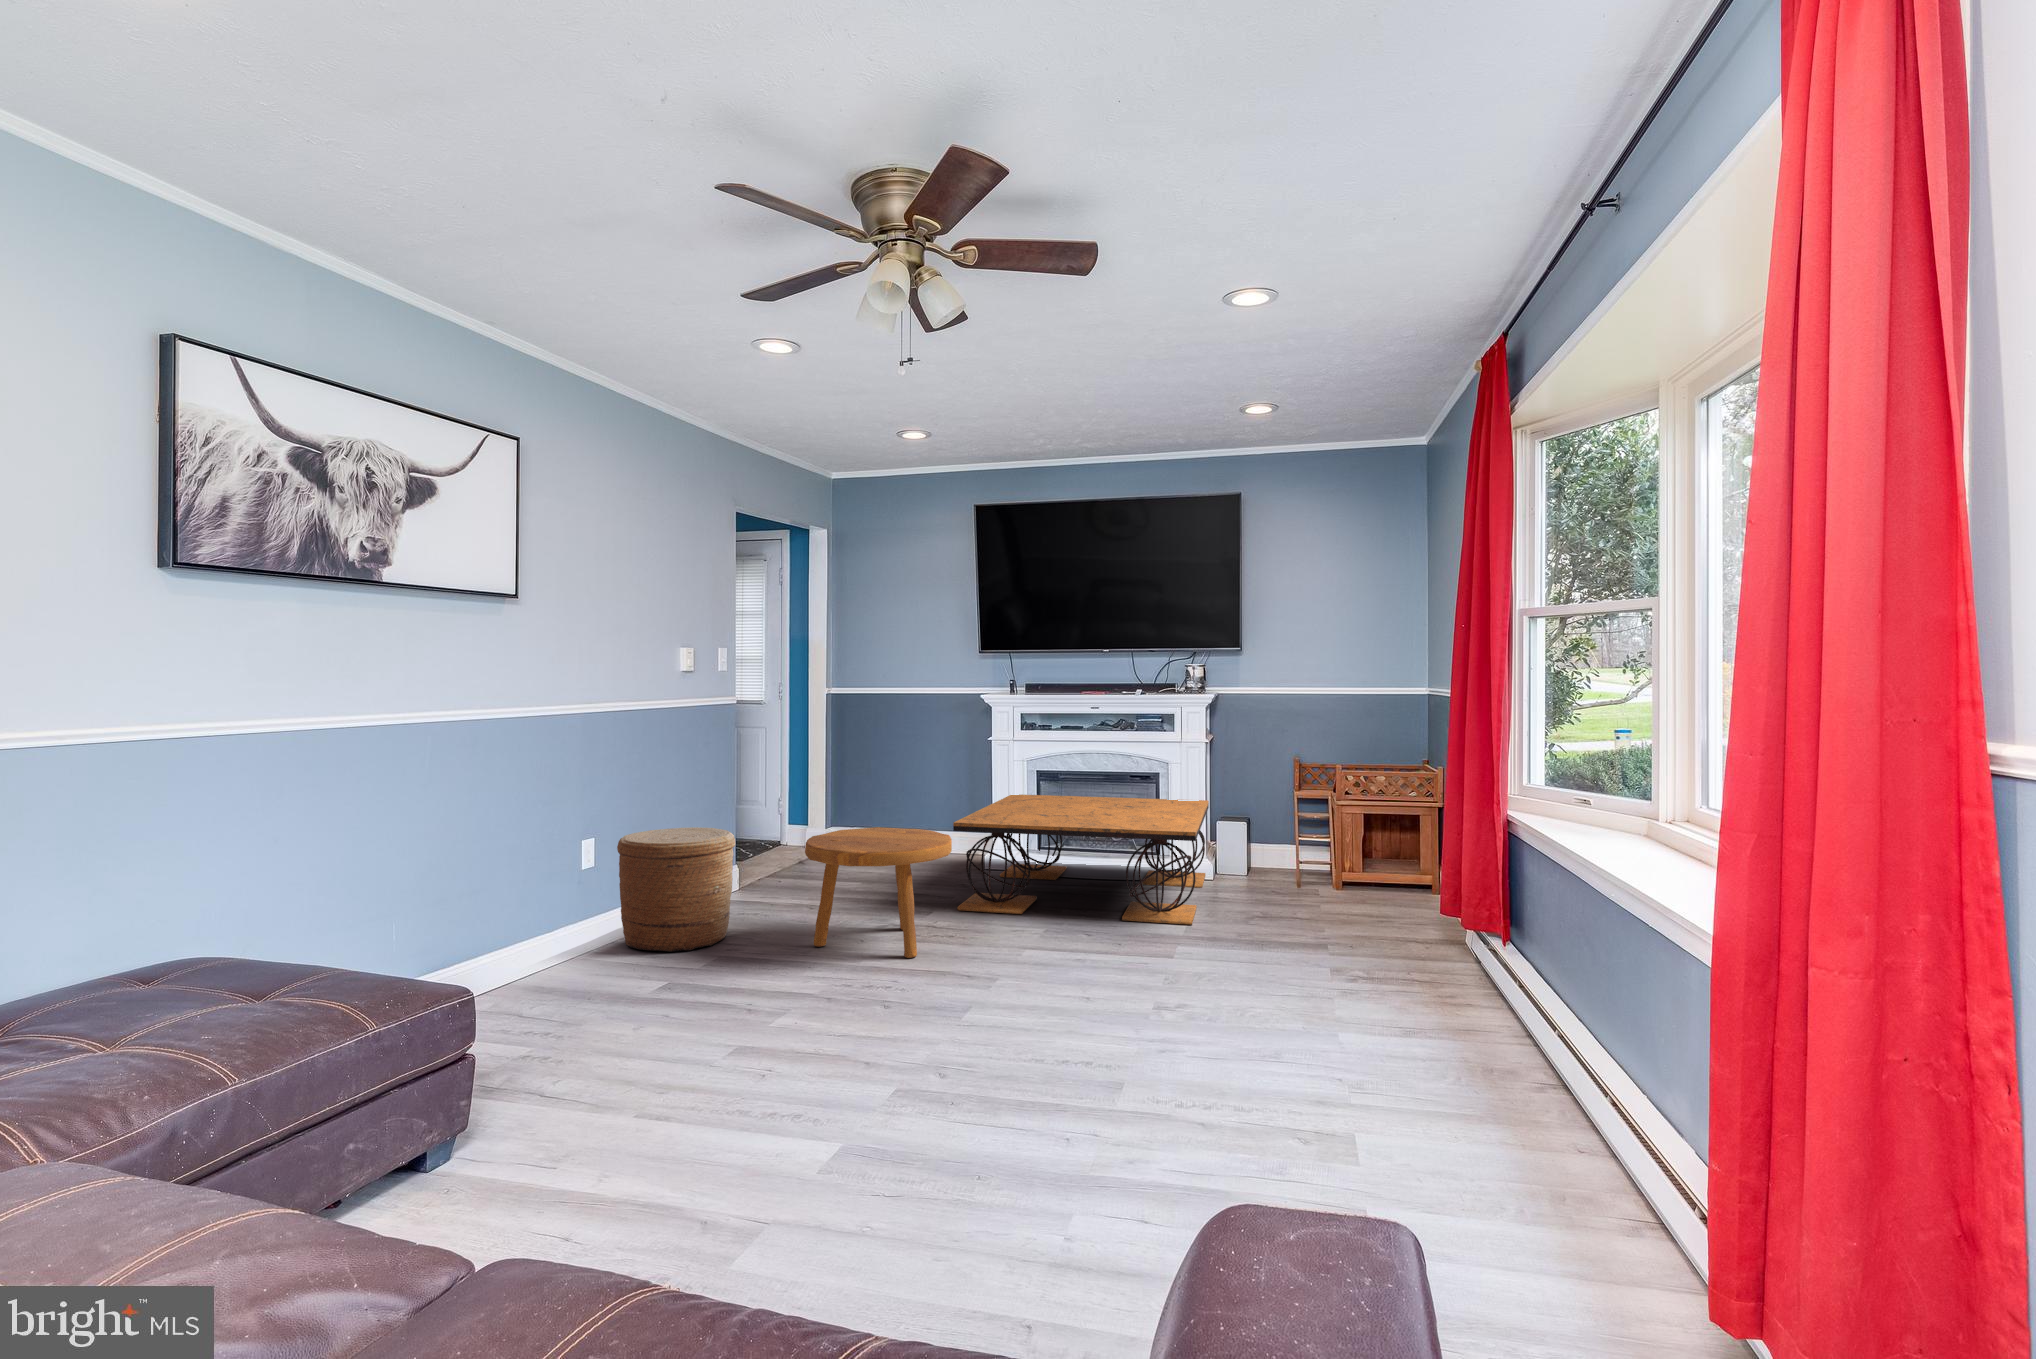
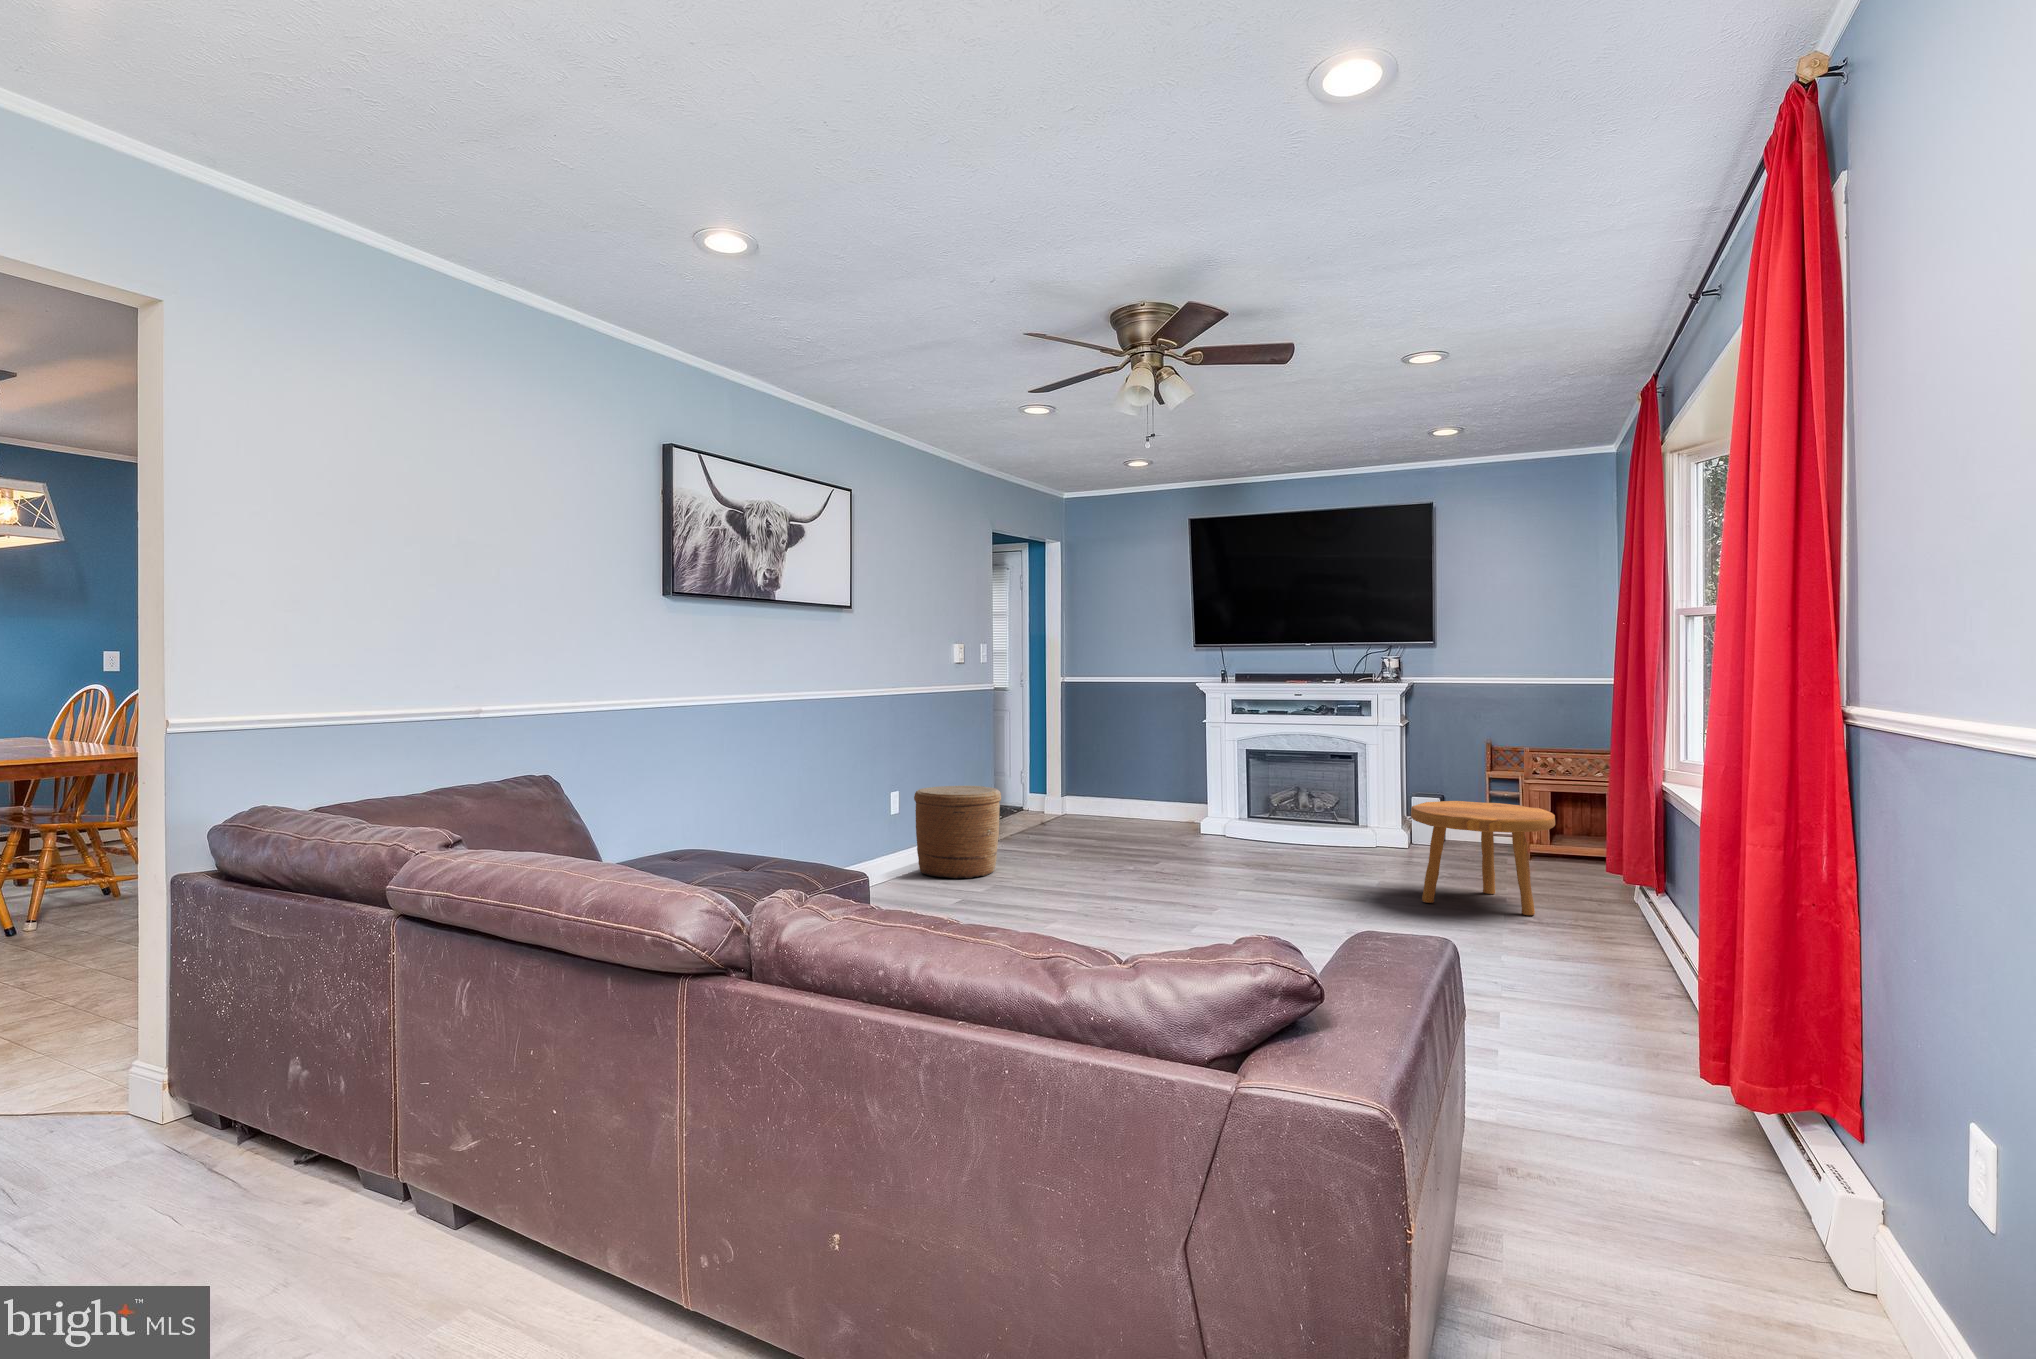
coffee table: present [953,795,1209,925] -> none [1174,770,1404,879]
footstool: present [805,827,952,958] -> present [1411,801,1555,915]

